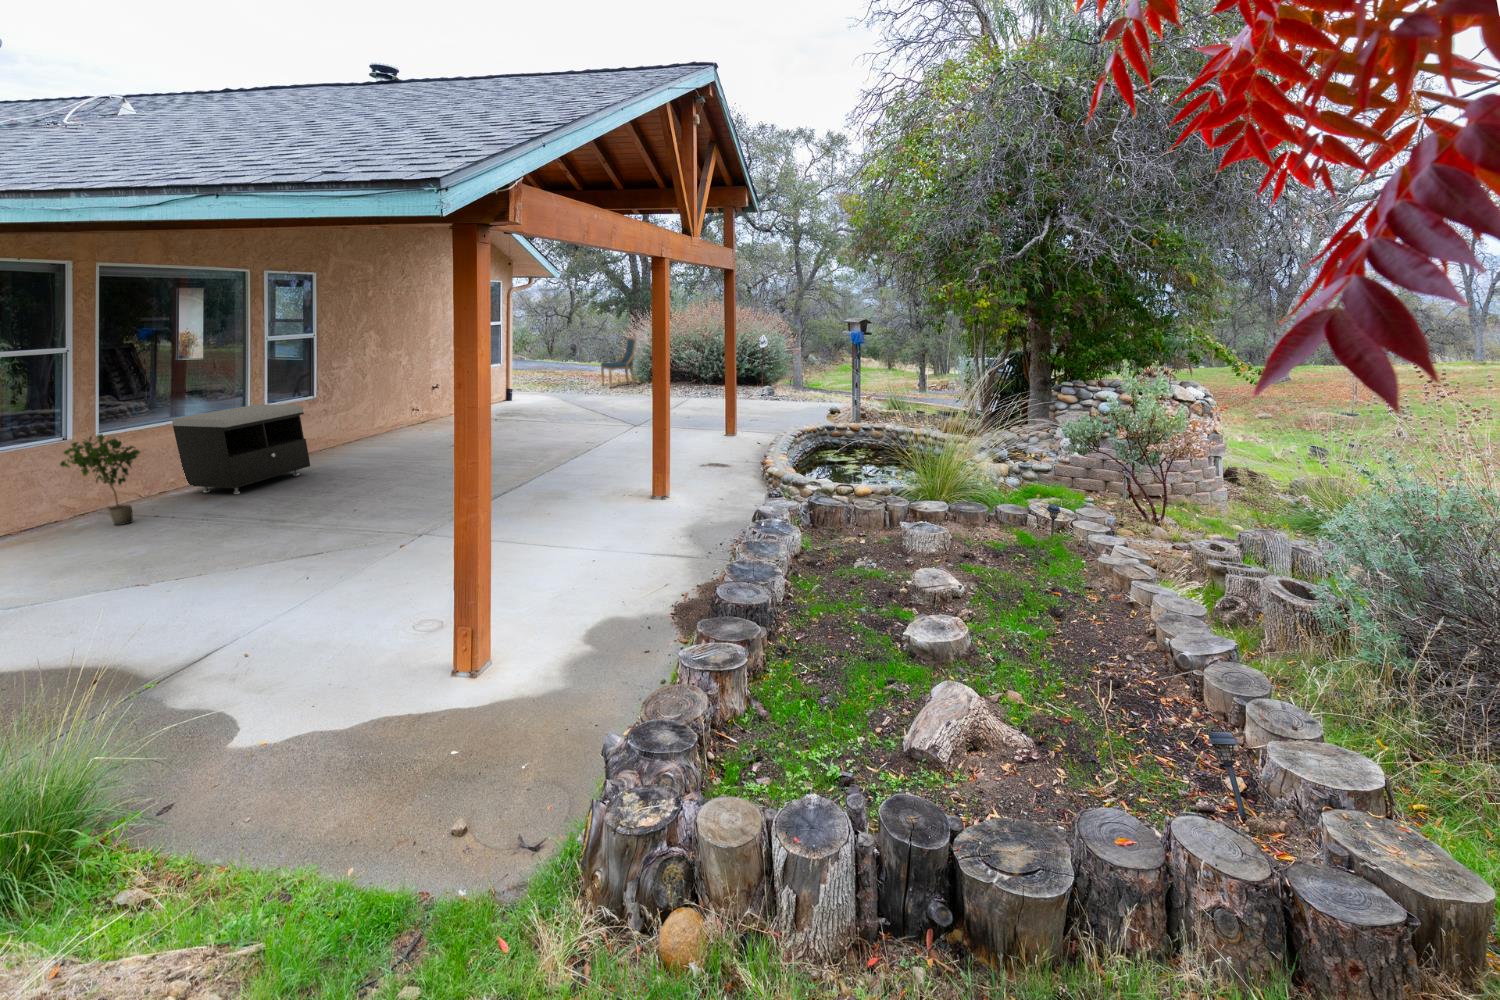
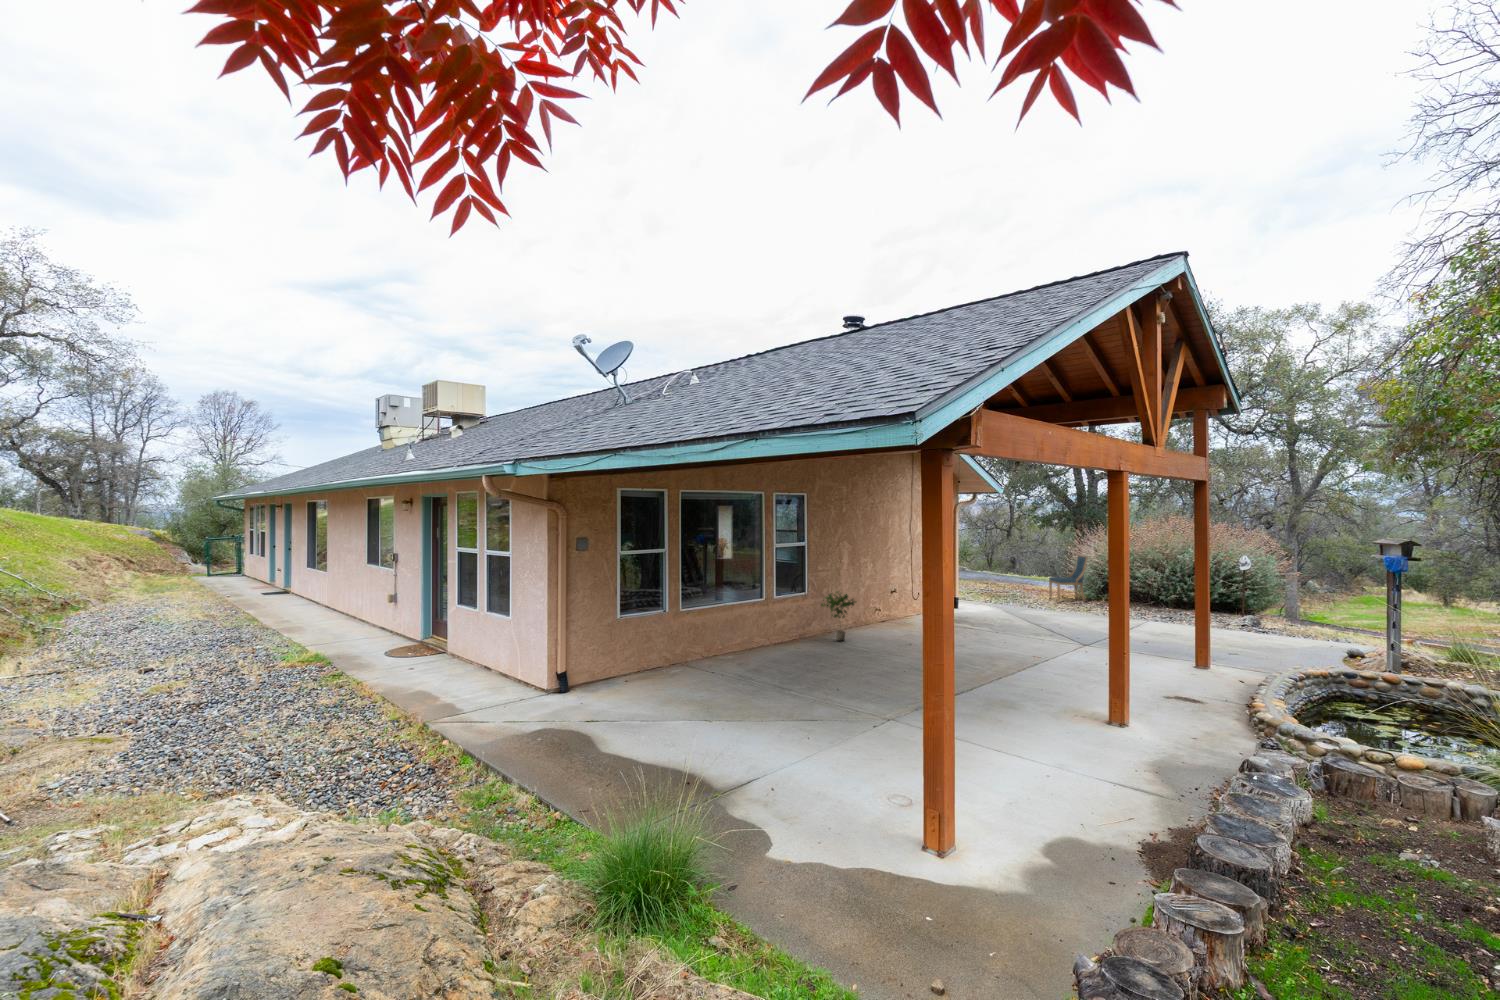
storage bench: present [172,404,310,494] -> none [737,597,813,661]
potted plant: present [60,434,140,525] -> present [821,592,856,641]

